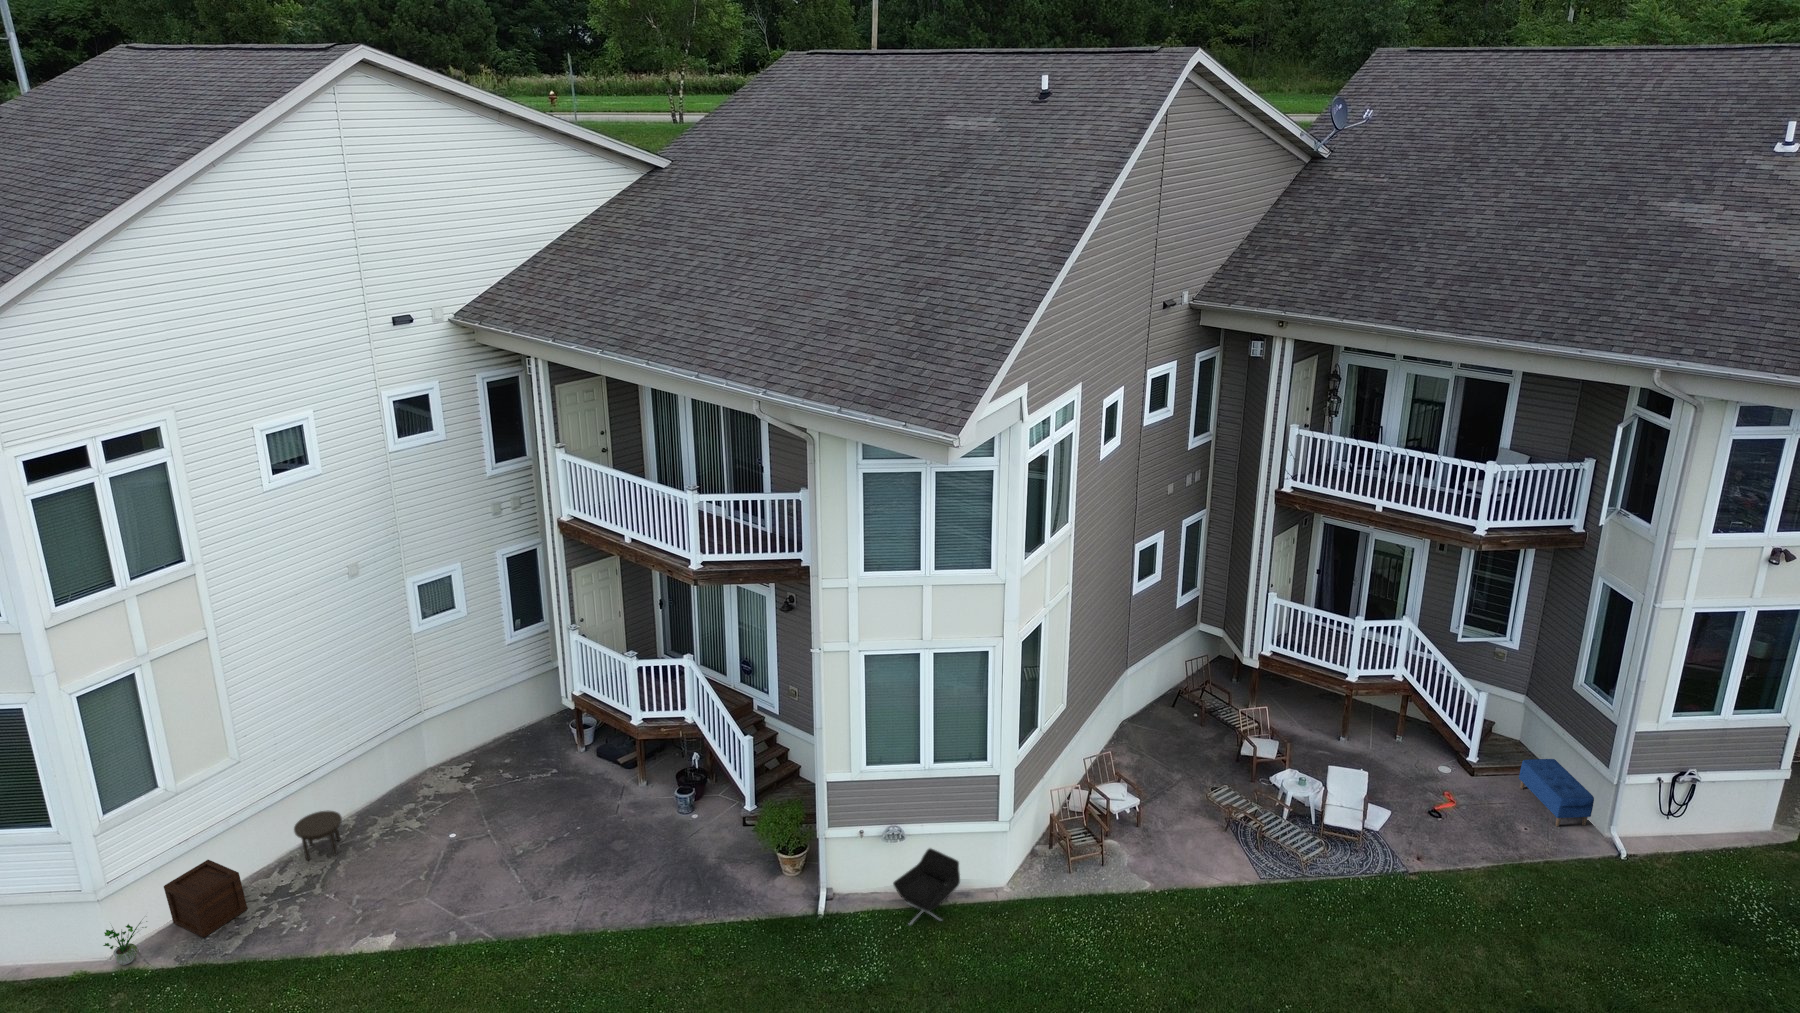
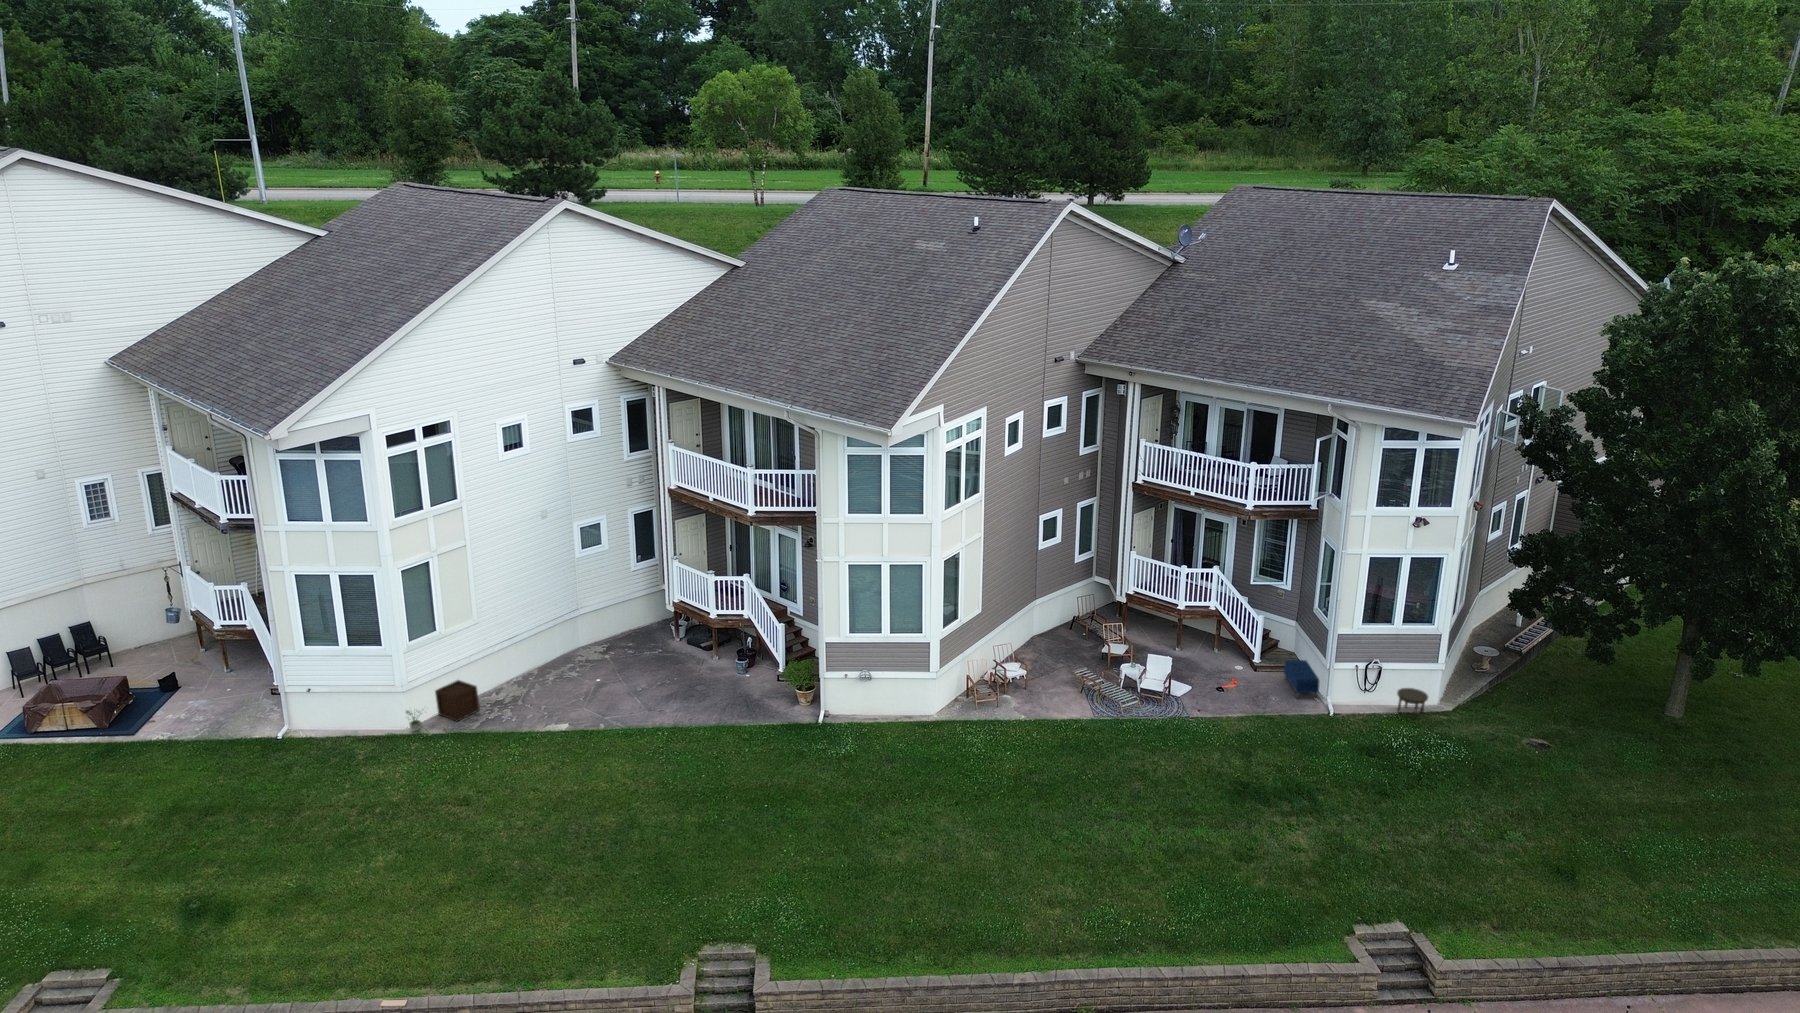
side table: present [294,811,342,861] -> present [1397,688,1428,718]
lounge chair: present [893,848,960,925] -> none [864,688,904,731]

